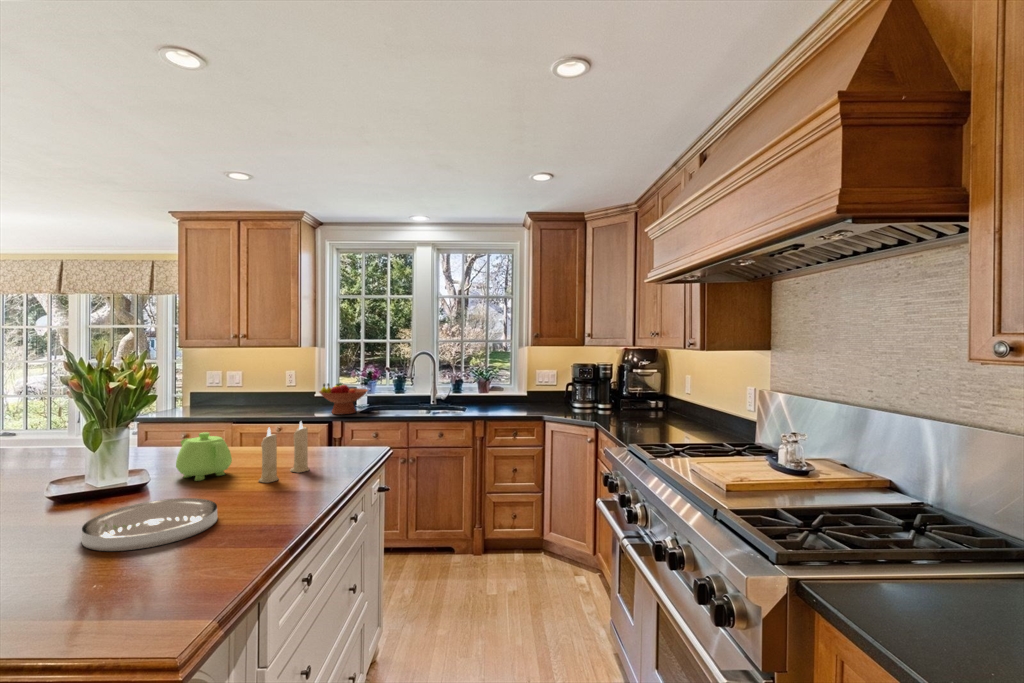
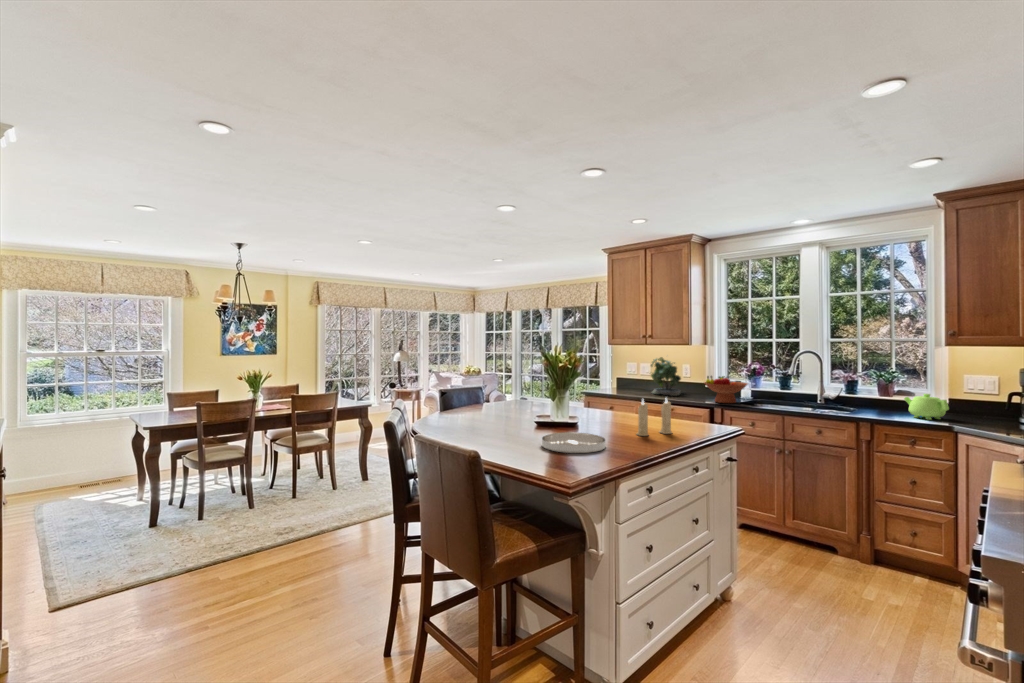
potted plant: none [244,360,287,411] -> present [651,357,681,396]
teapot: present [176,432,232,481] -> present [904,394,949,420]

